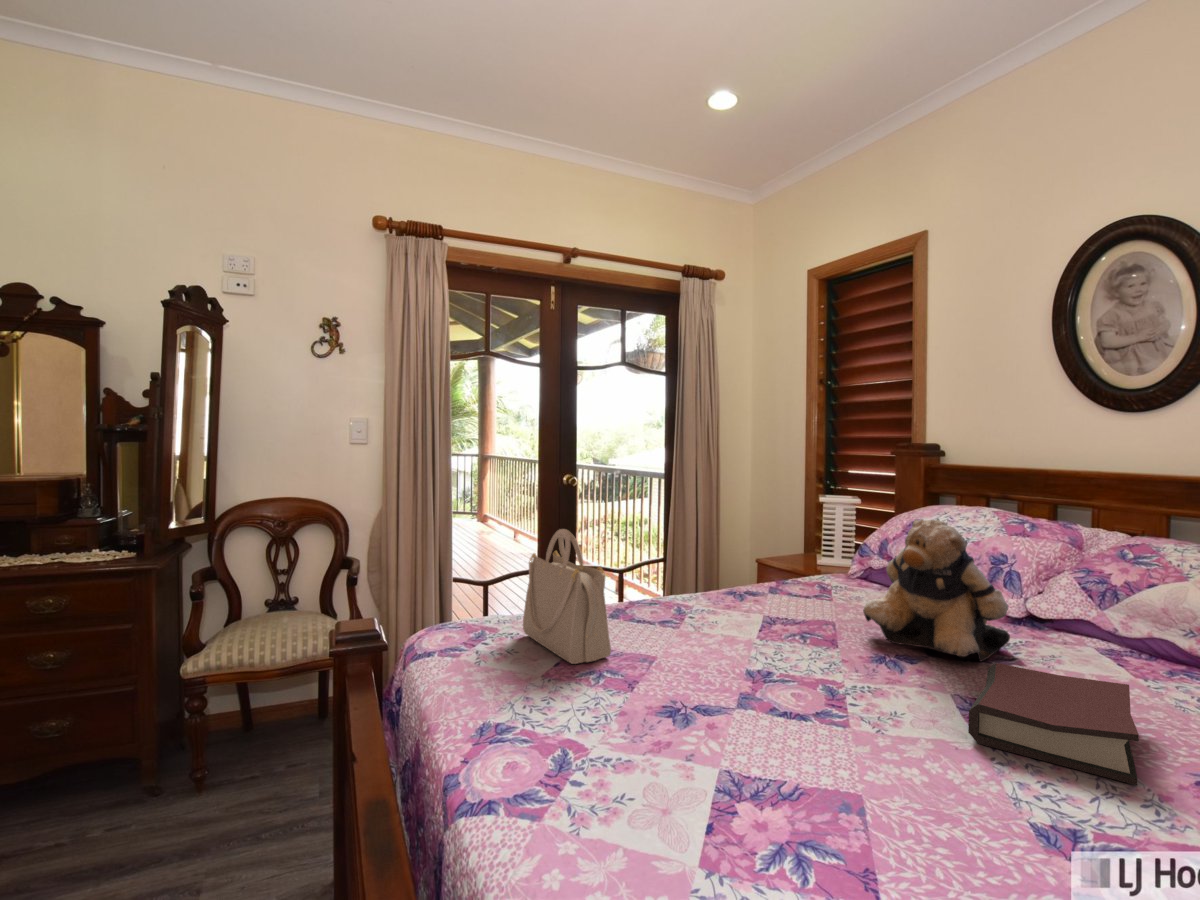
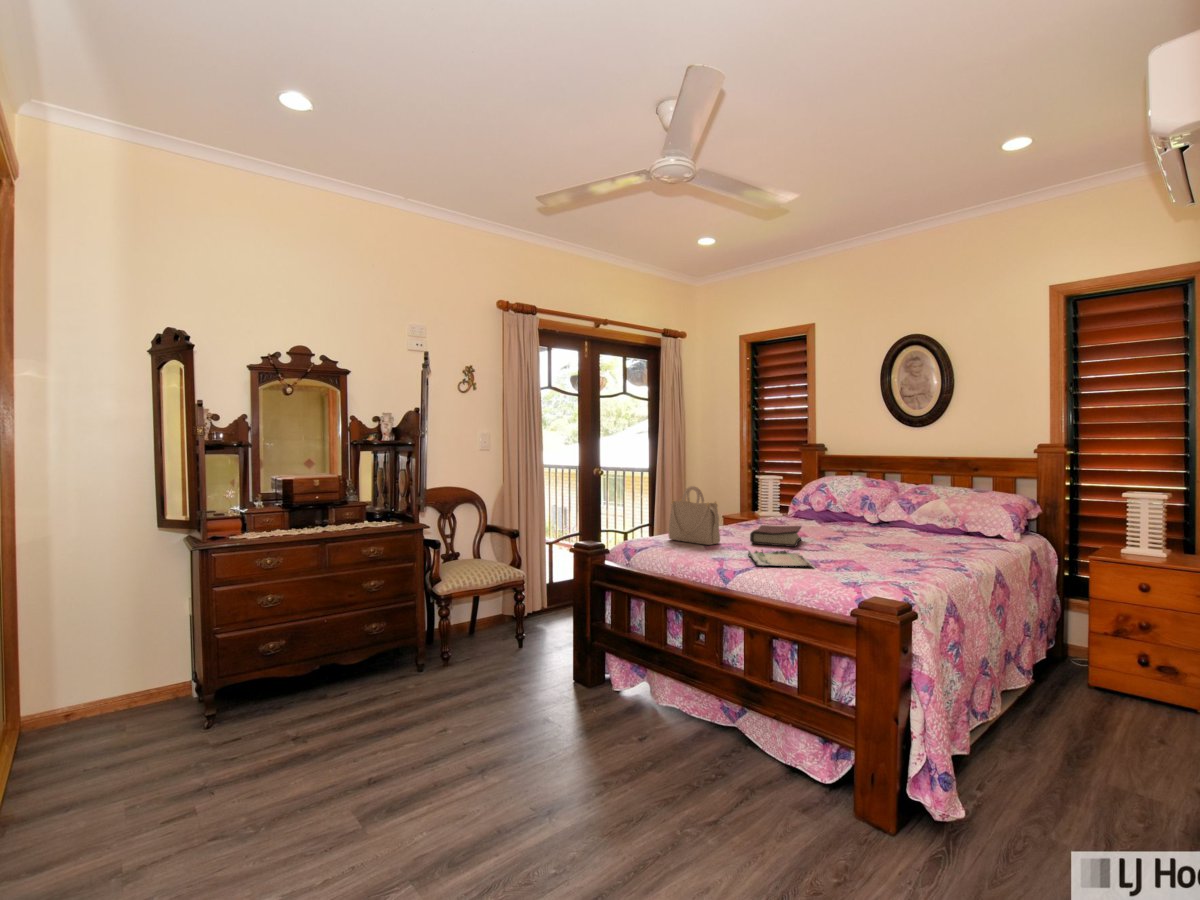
teddy bear: present [863,519,1010,661] -> none [815,477,876,537]
hardback book: present [968,663,1139,785] -> present [750,525,801,547]
tray: none [543,707,733,831] -> present [748,550,812,566]

